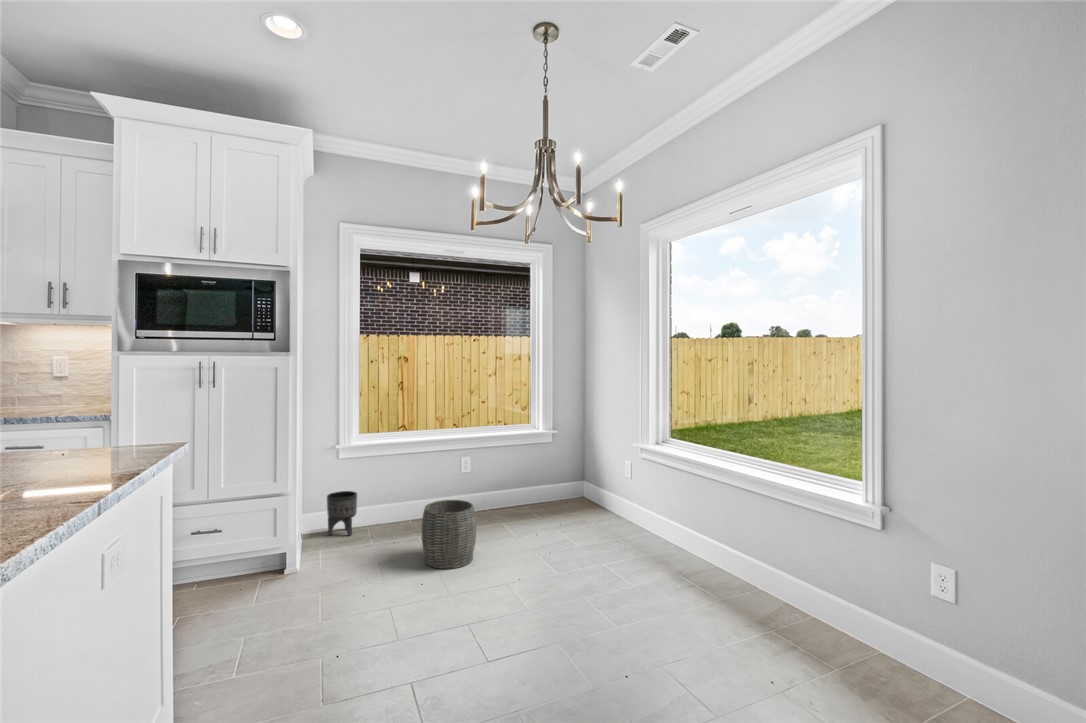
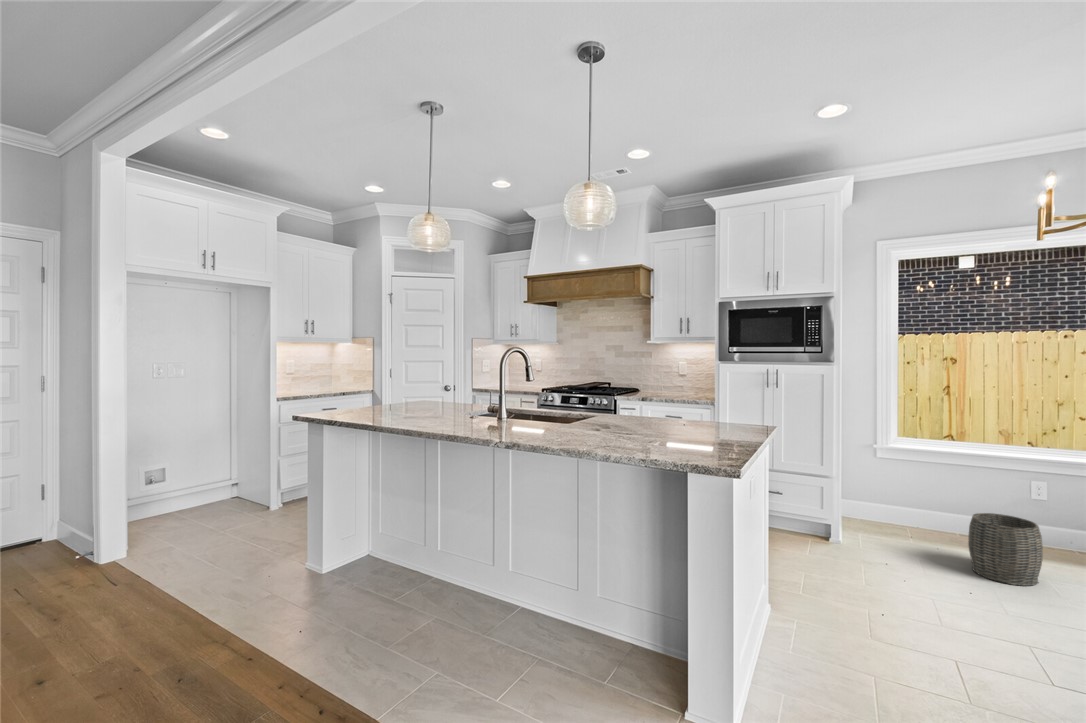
planter: present [327,491,357,536] -> none [866,485,896,526]

